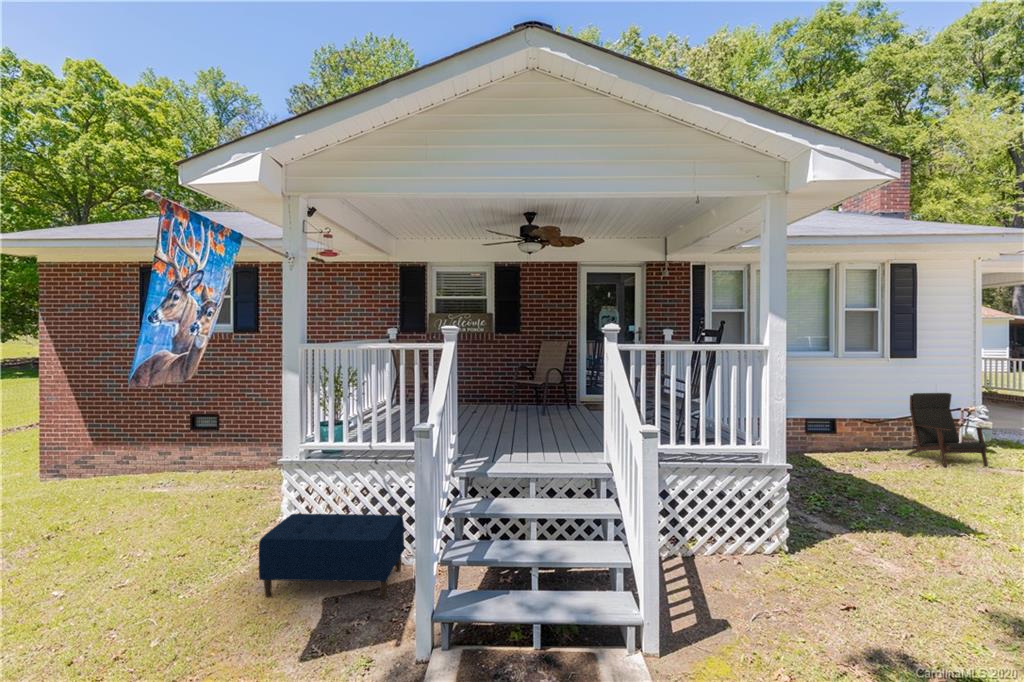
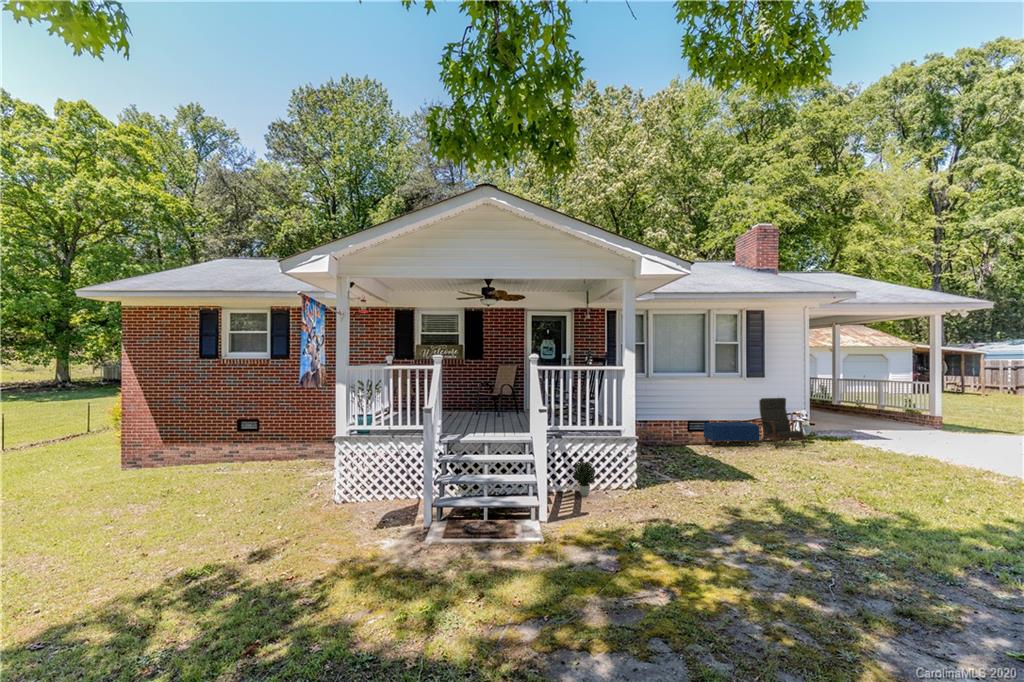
potted plant: none [681,510,727,573] -> present [573,462,596,496]
bench: present [259,514,404,599] -> present [704,422,759,448]

